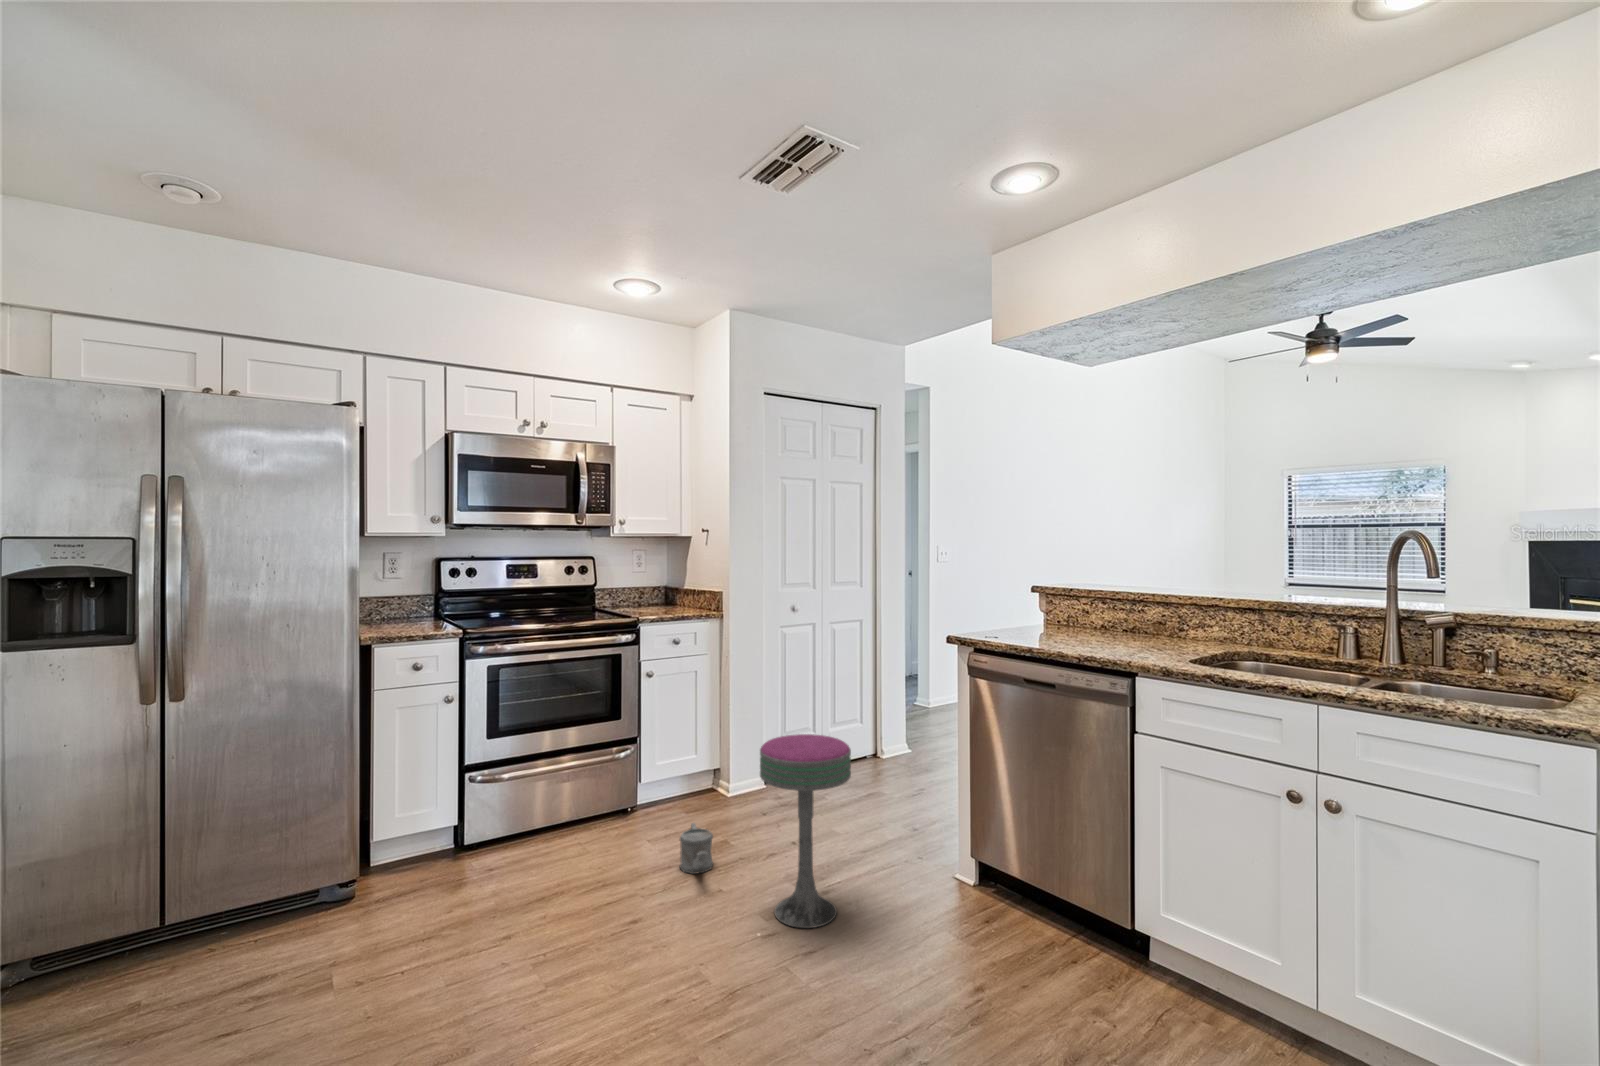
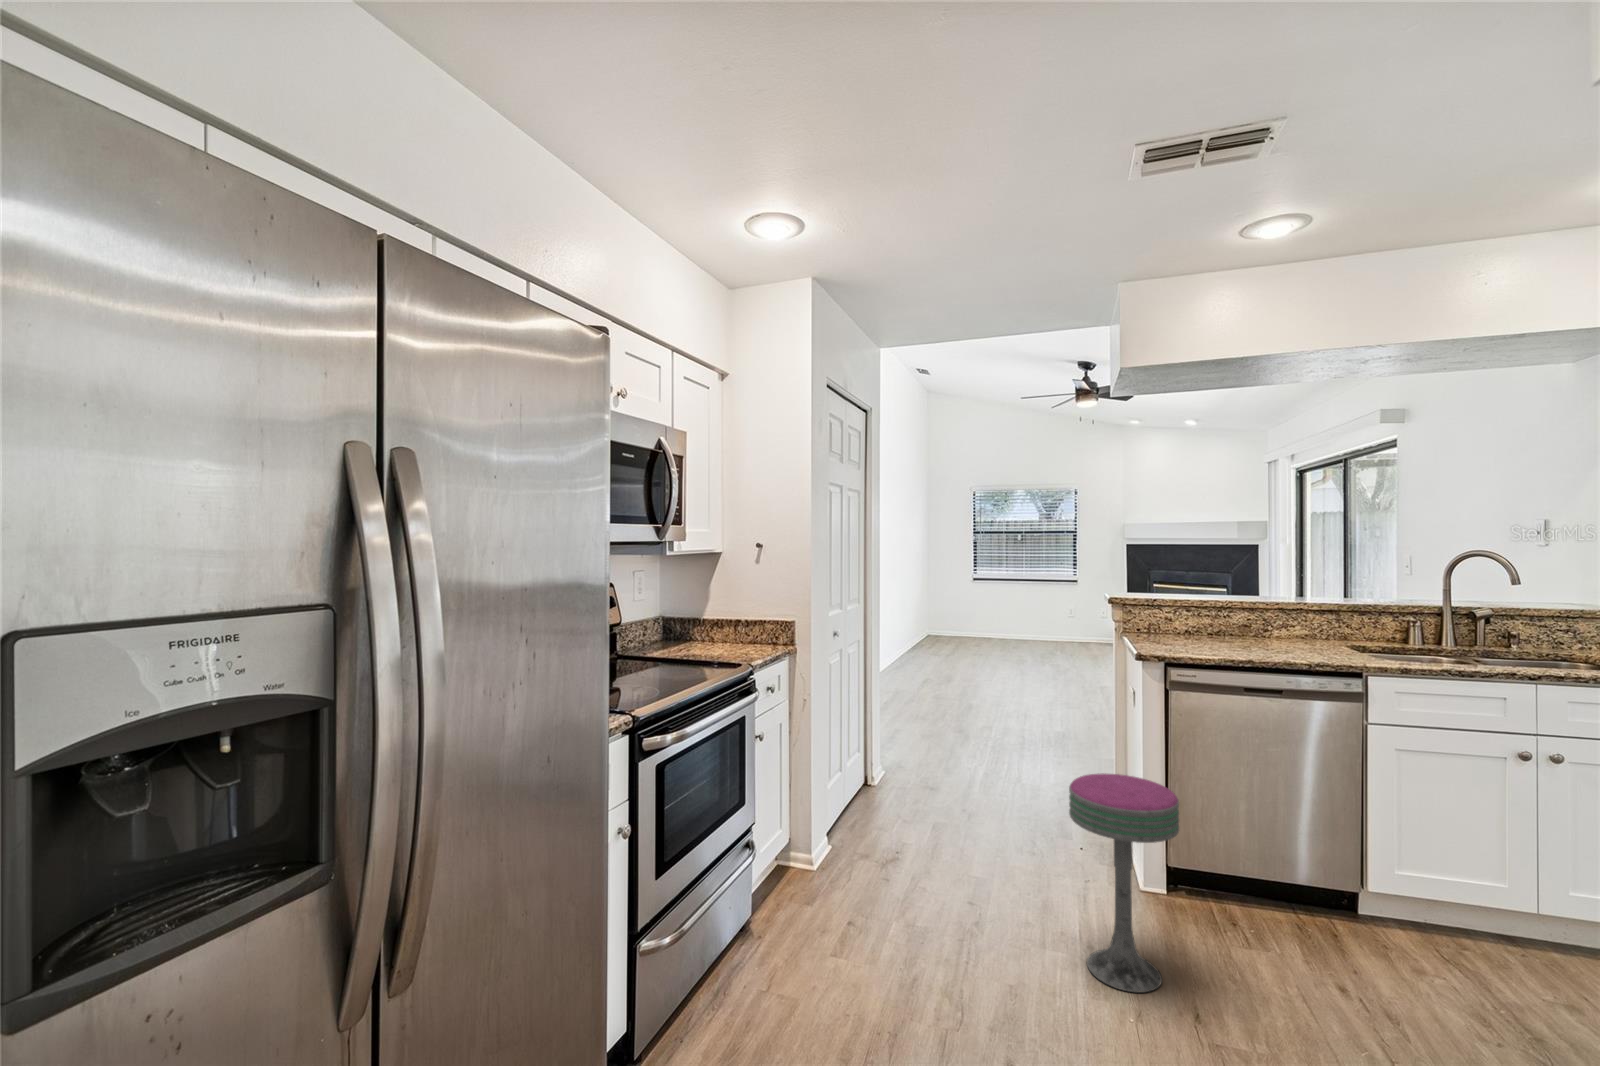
watering can: present [680,823,713,874] -> none [908,909,1009,975]

